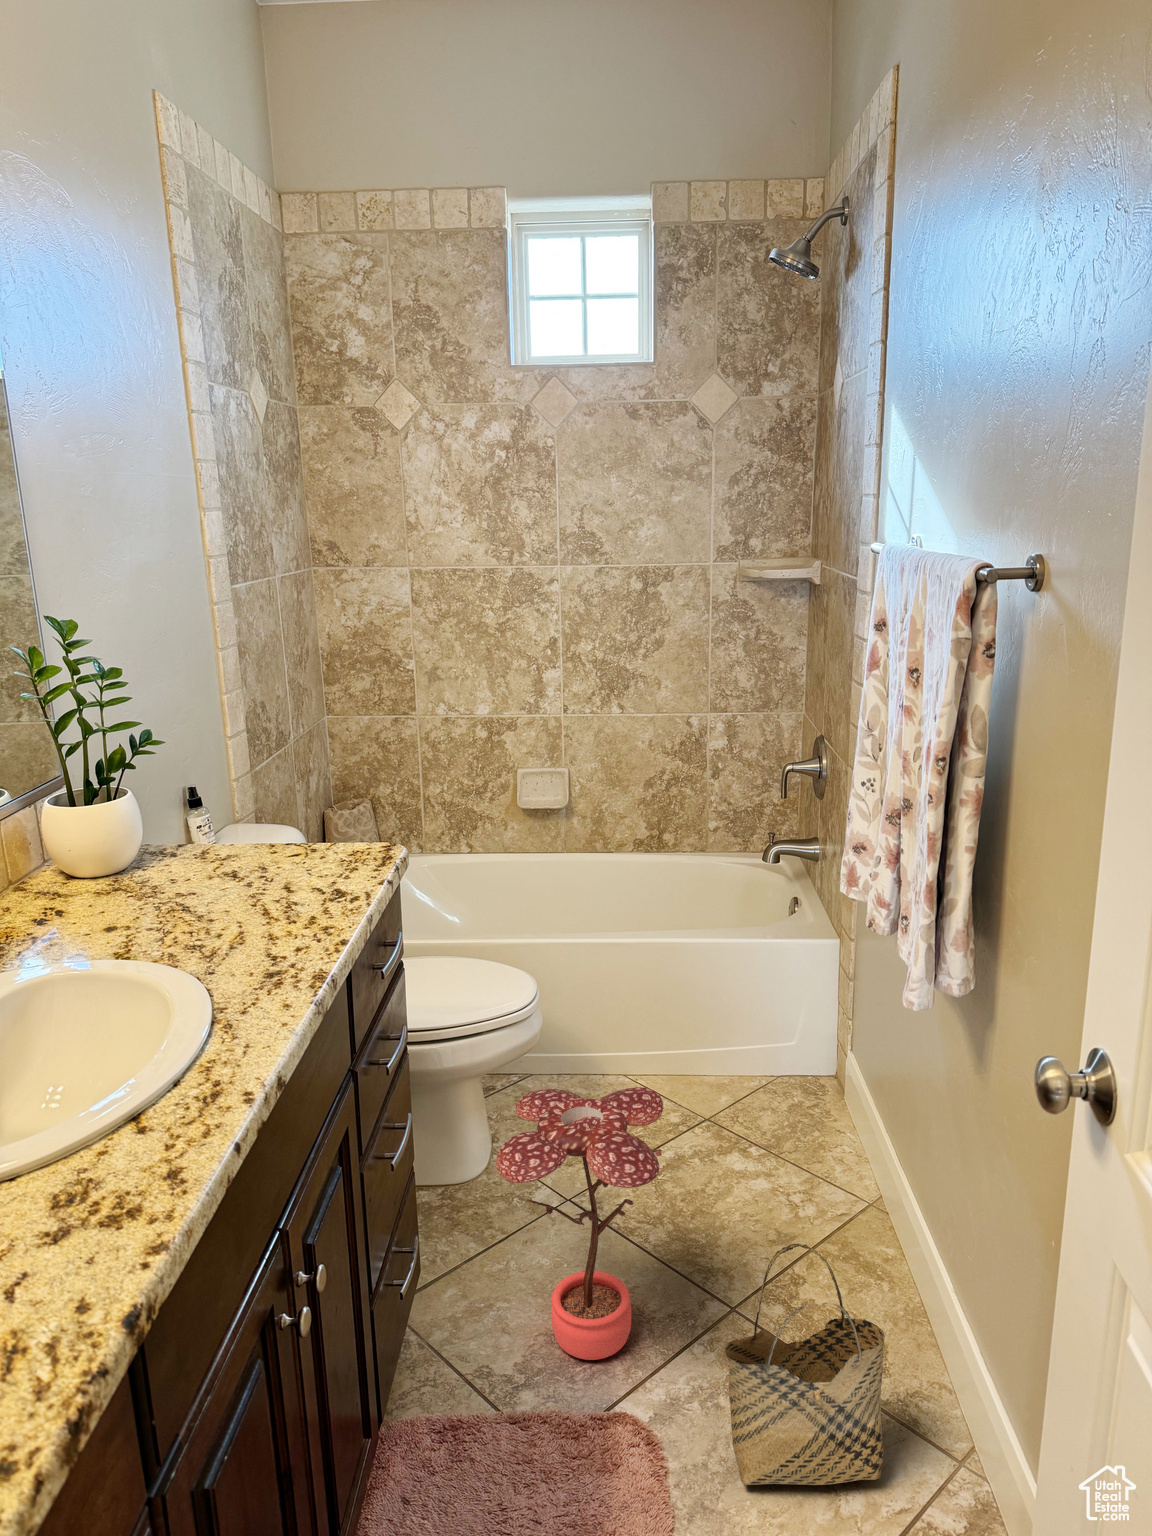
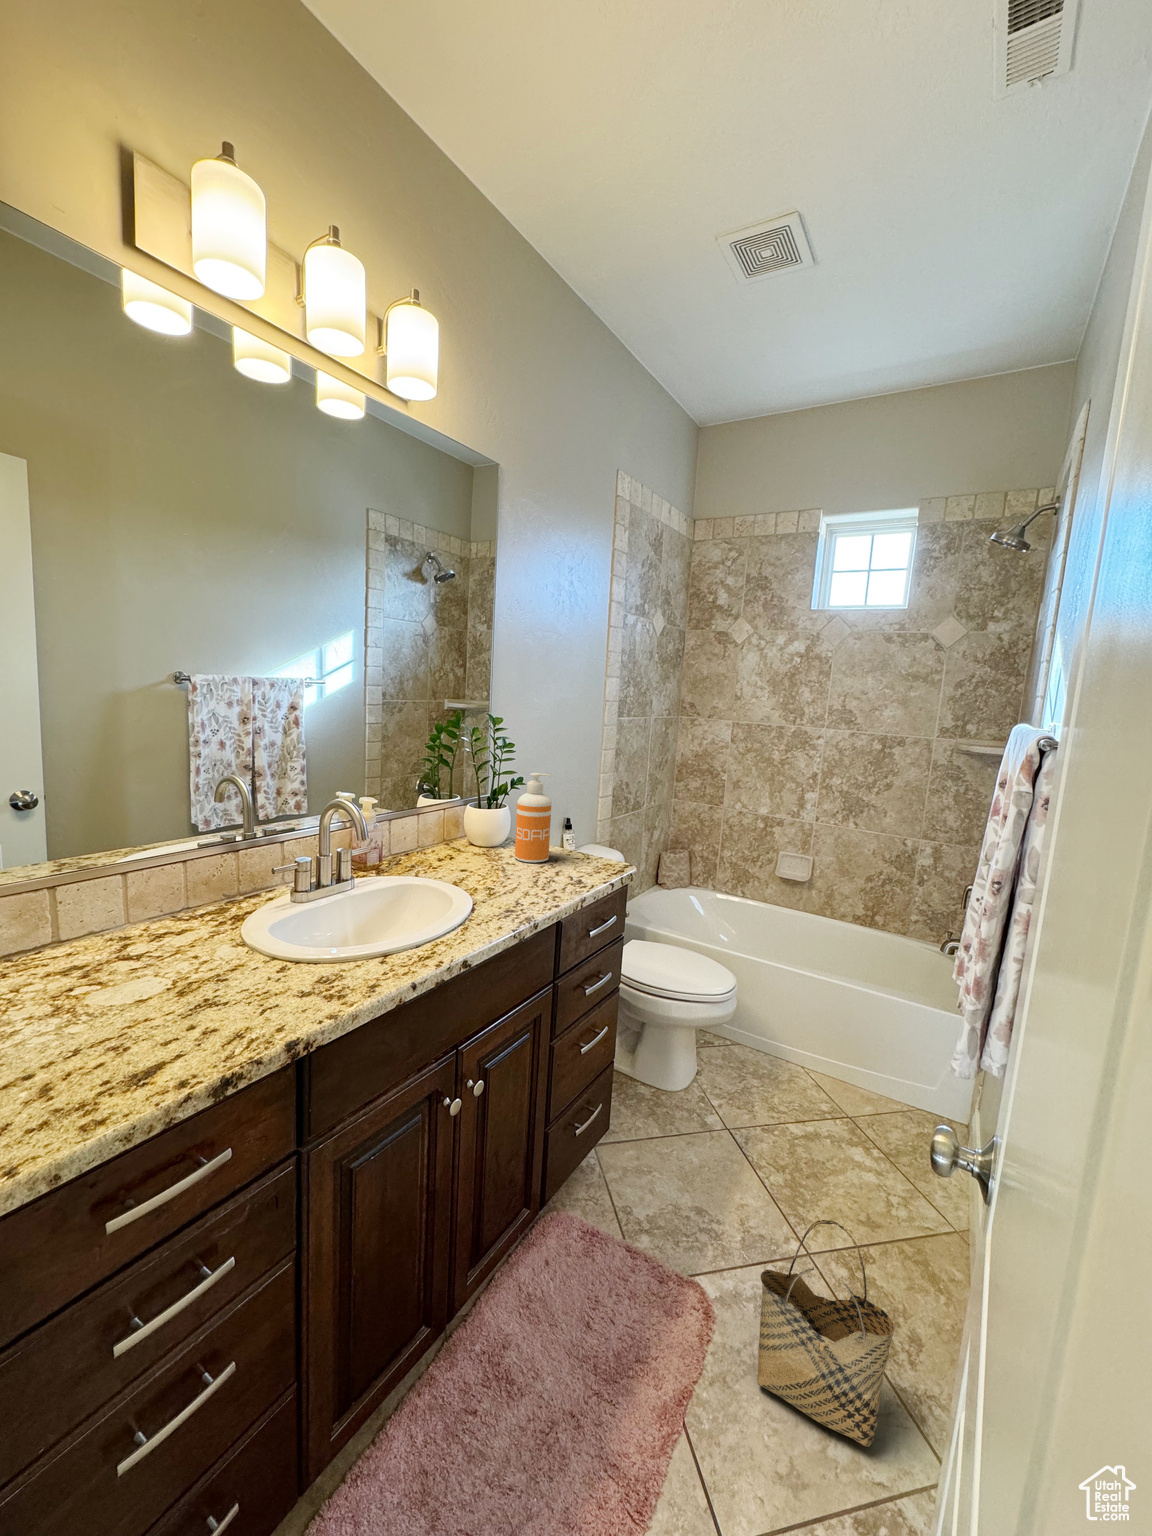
soap dispenser: none [170,715,249,884] -> present [515,773,551,862]
potted plant: present [496,1087,663,1360] -> none [651,1043,778,1241]

